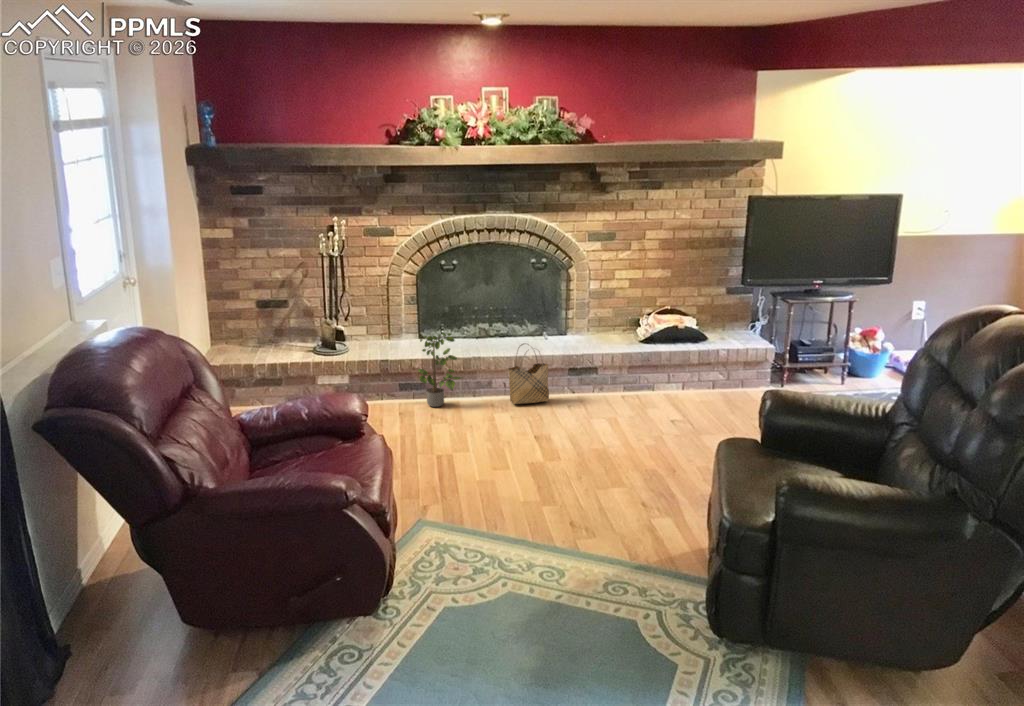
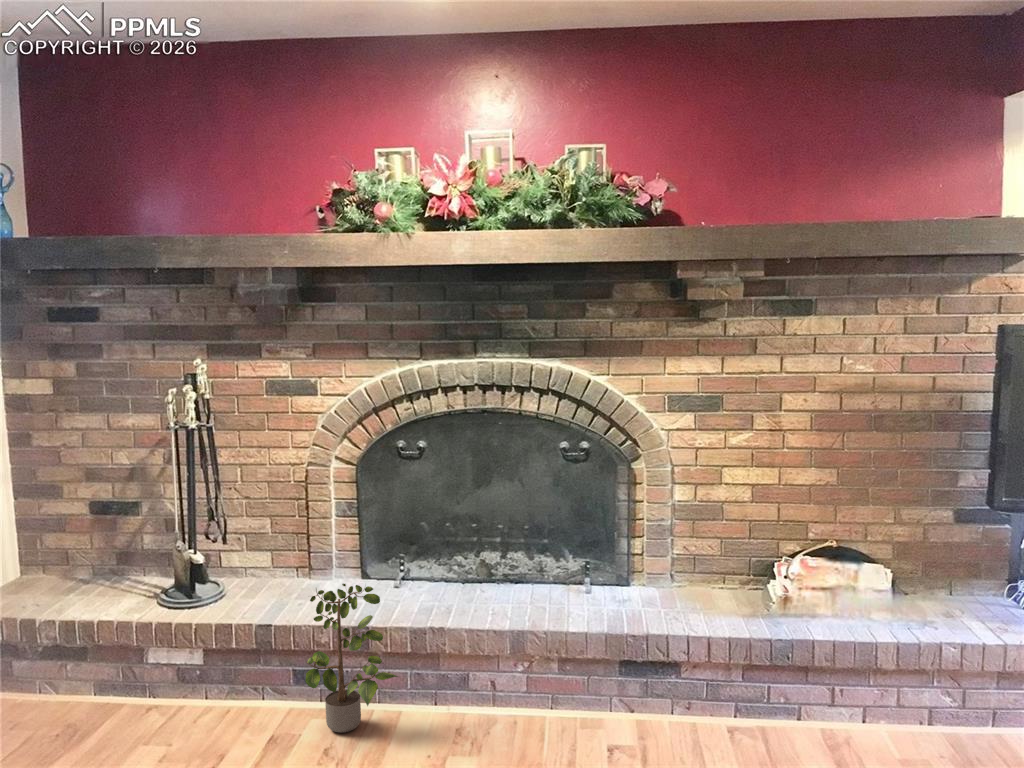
woven basket: present [508,344,549,404] -> none [483,611,570,742]

